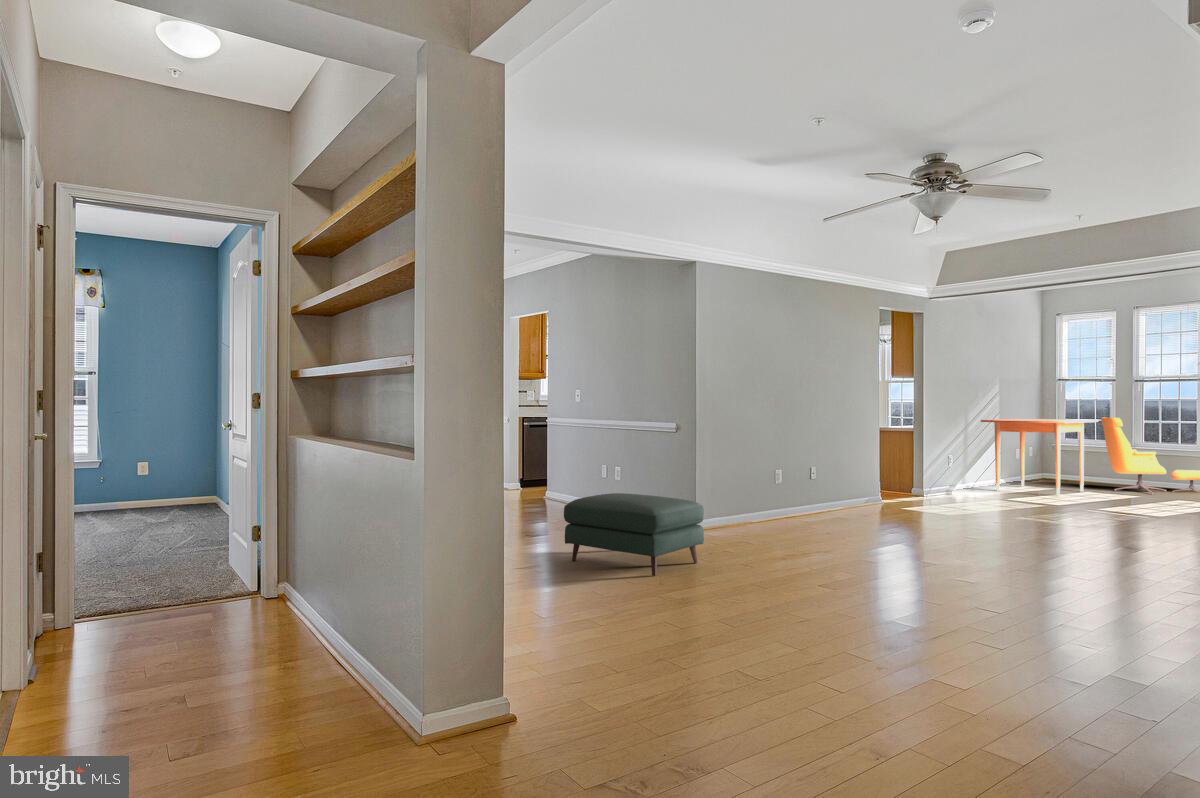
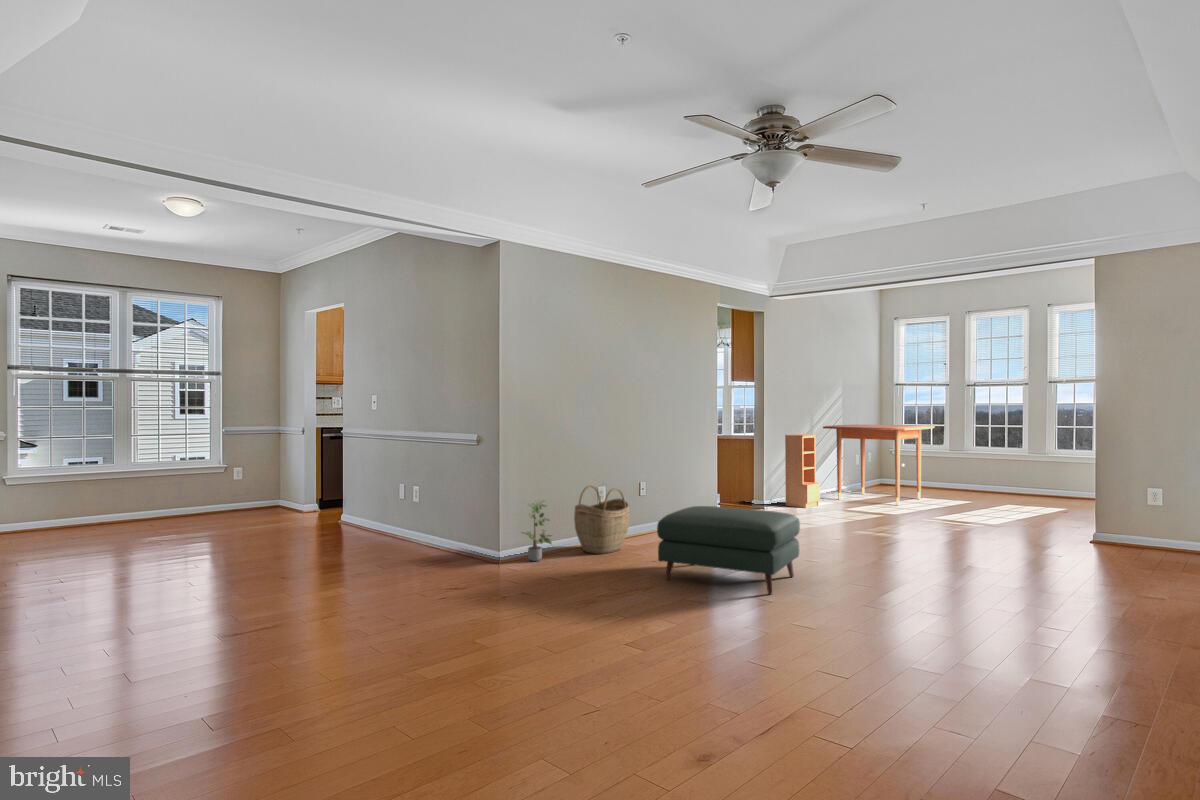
lounge chair: present [1101,417,1200,494] -> none [937,423,1038,501]
bookcase: none [942,427,978,496] -> present [785,434,820,508]
woven basket: none [756,466,803,523] -> present [574,485,629,554]
potted plant: none [714,474,740,526] -> present [523,500,552,561]
ottoman: present [564,493,704,576] -> present [657,506,800,594]

